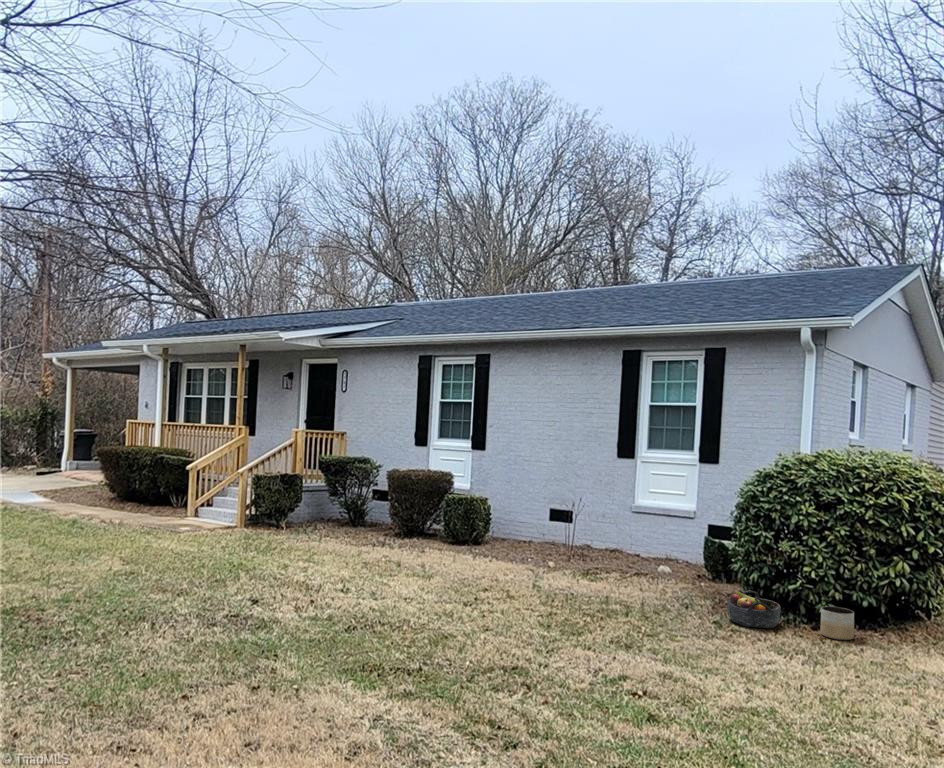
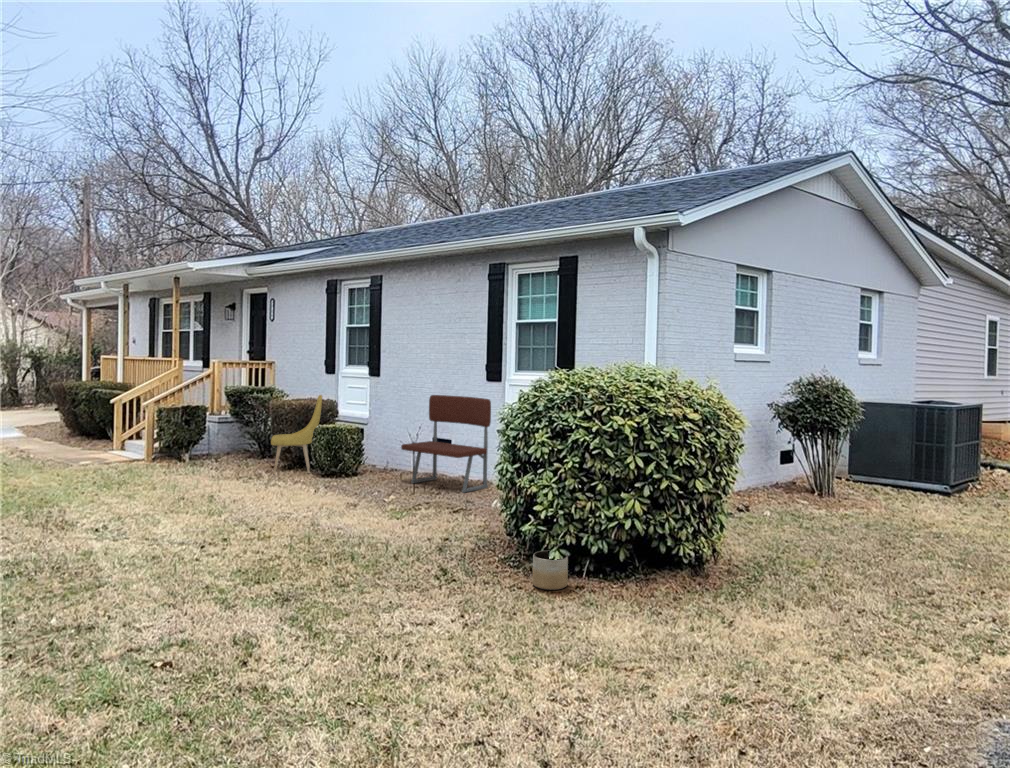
chair: none [392,465,446,543] -> present [271,395,322,475]
bench: none [540,468,626,560] -> present [401,395,491,493]
basket: present [728,590,781,629] -> none [453,531,509,574]

